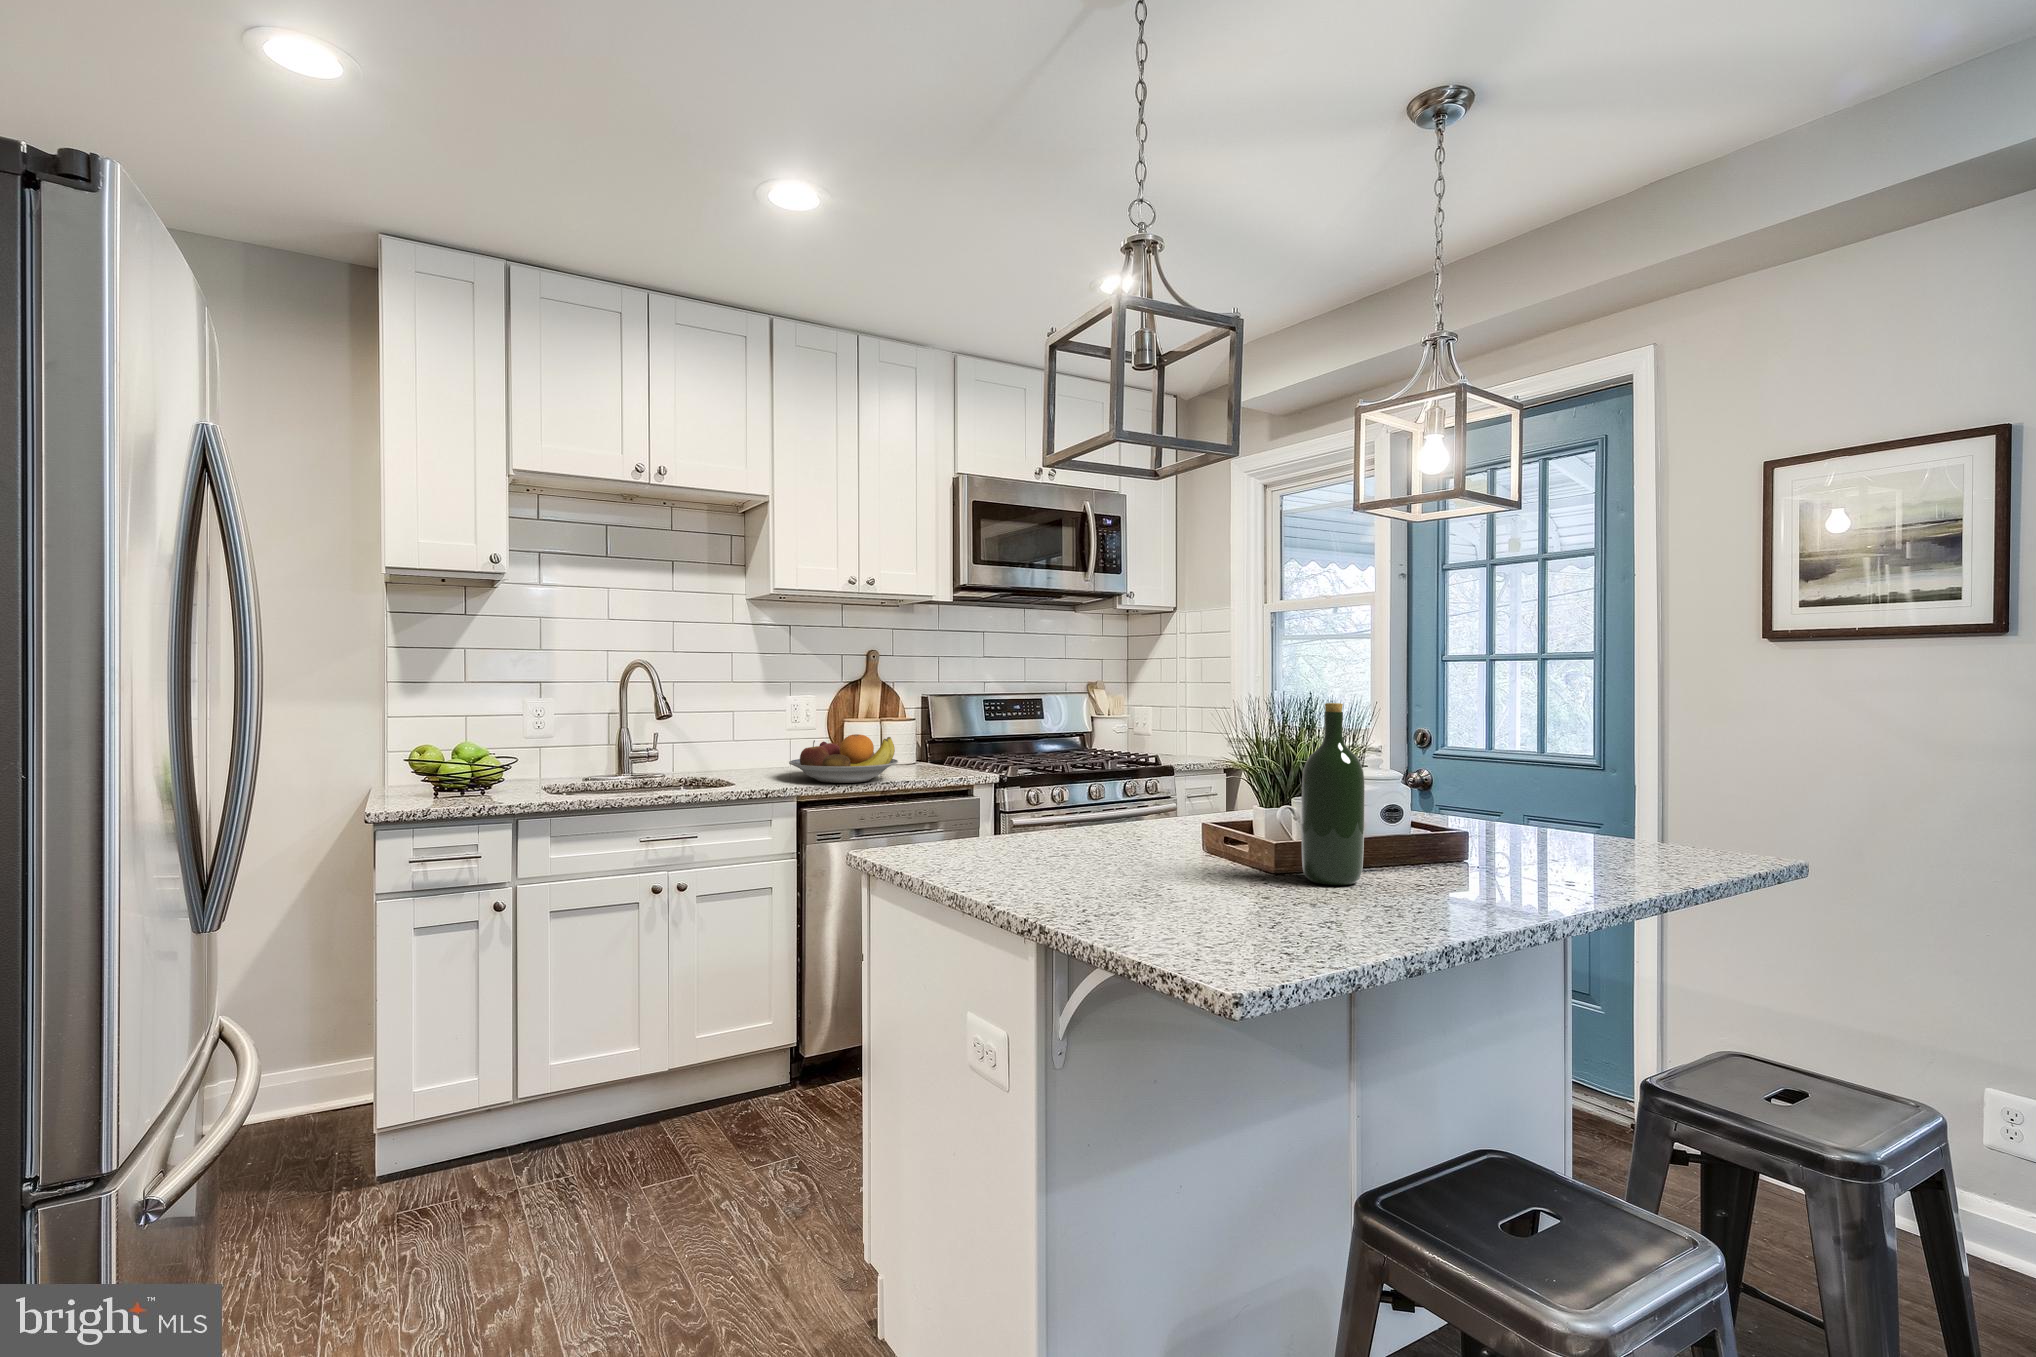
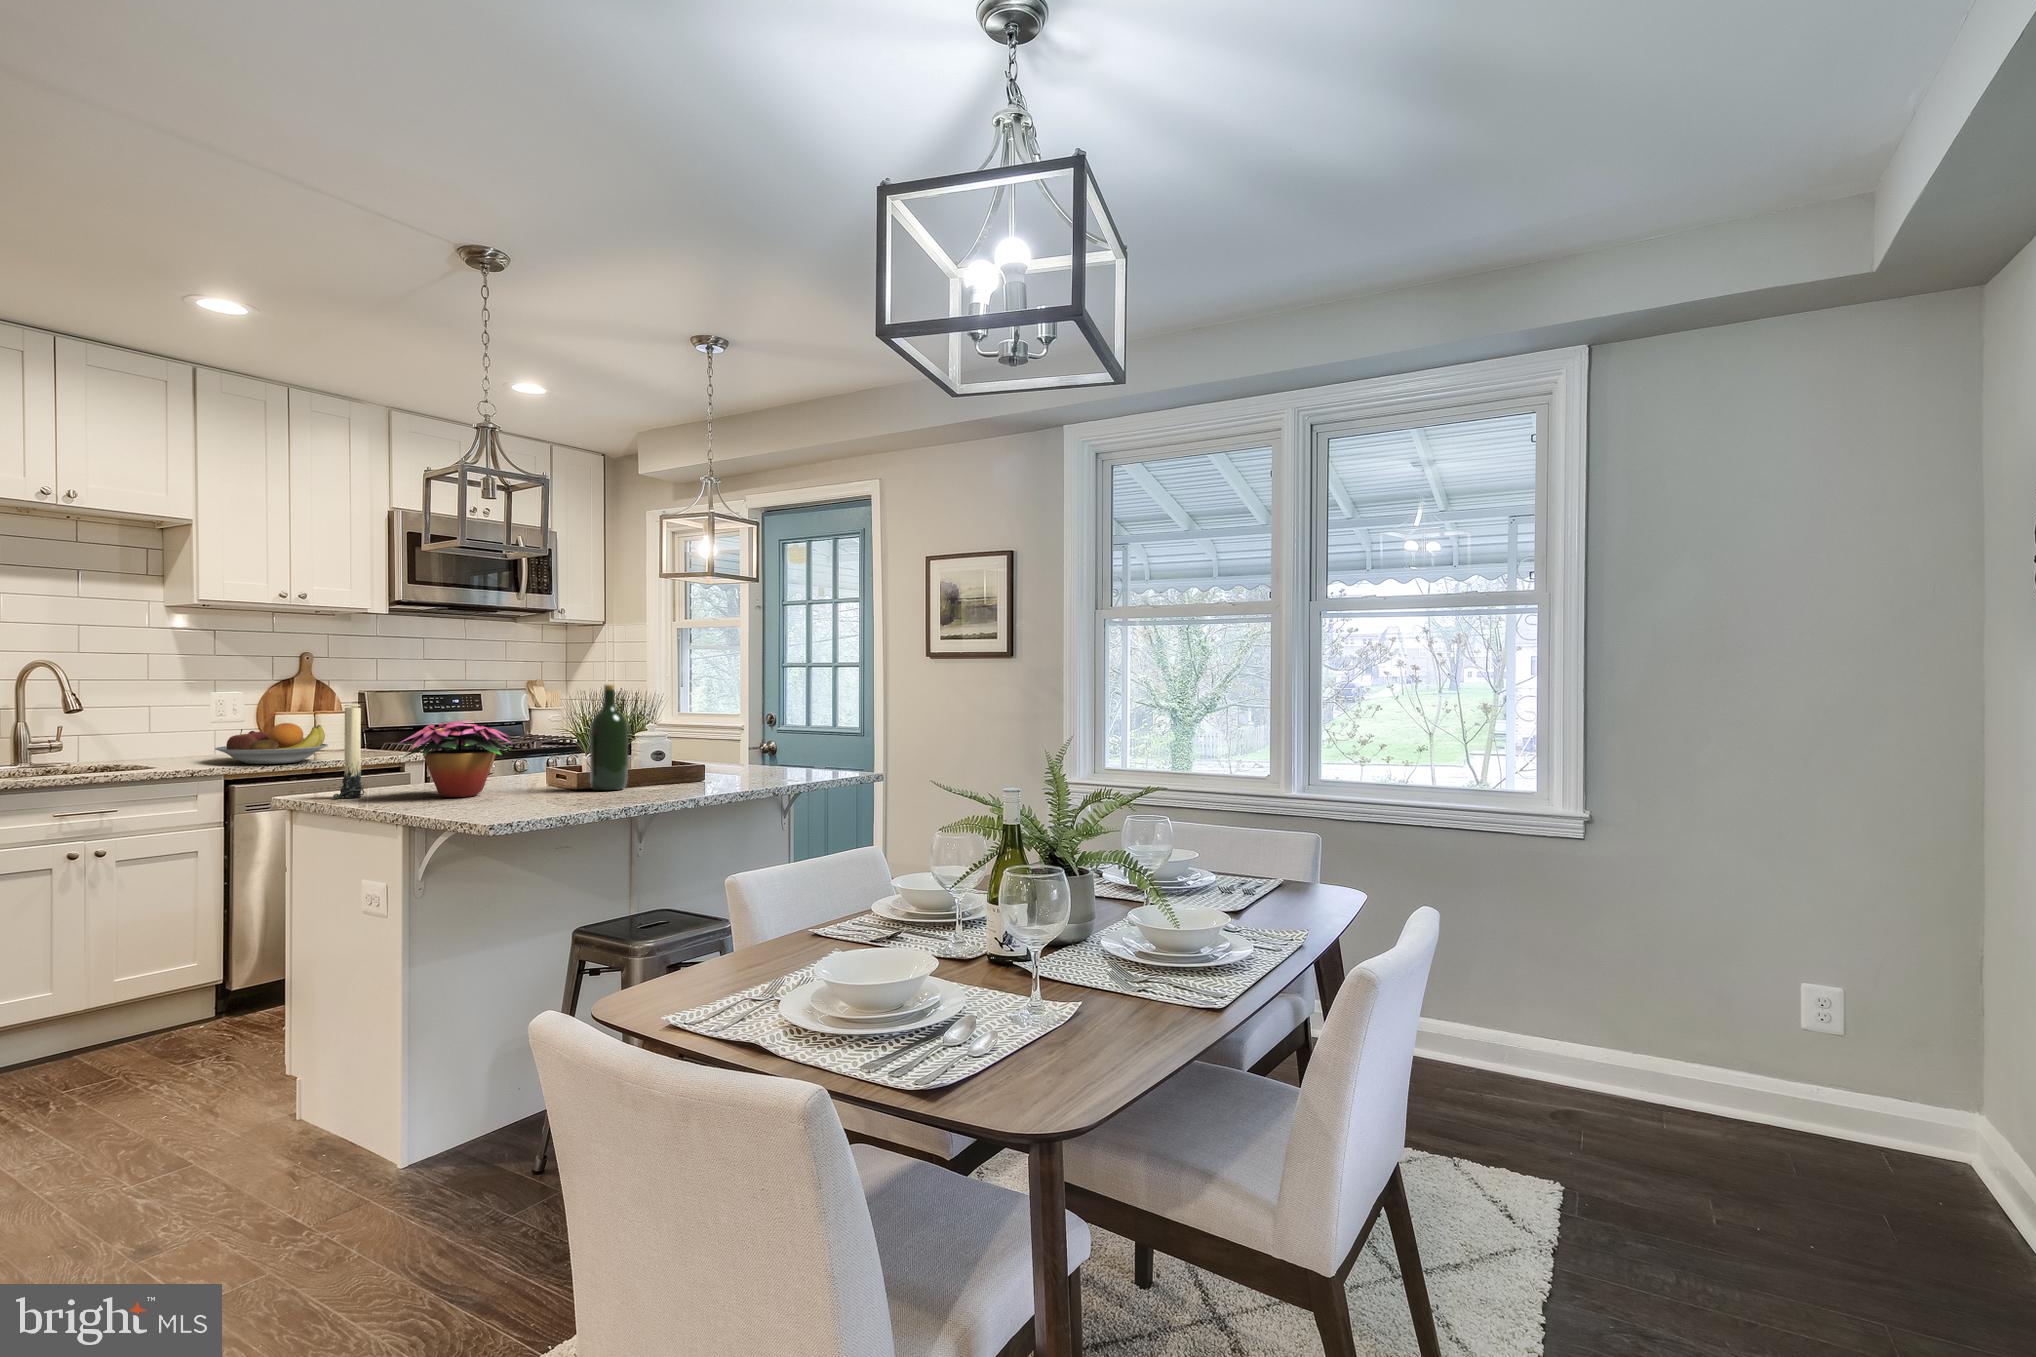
candle: none [937,729,975,872] -> present [333,704,364,799]
flower arrangement: none [1021,758,1203,884] -> present [400,720,511,797]

